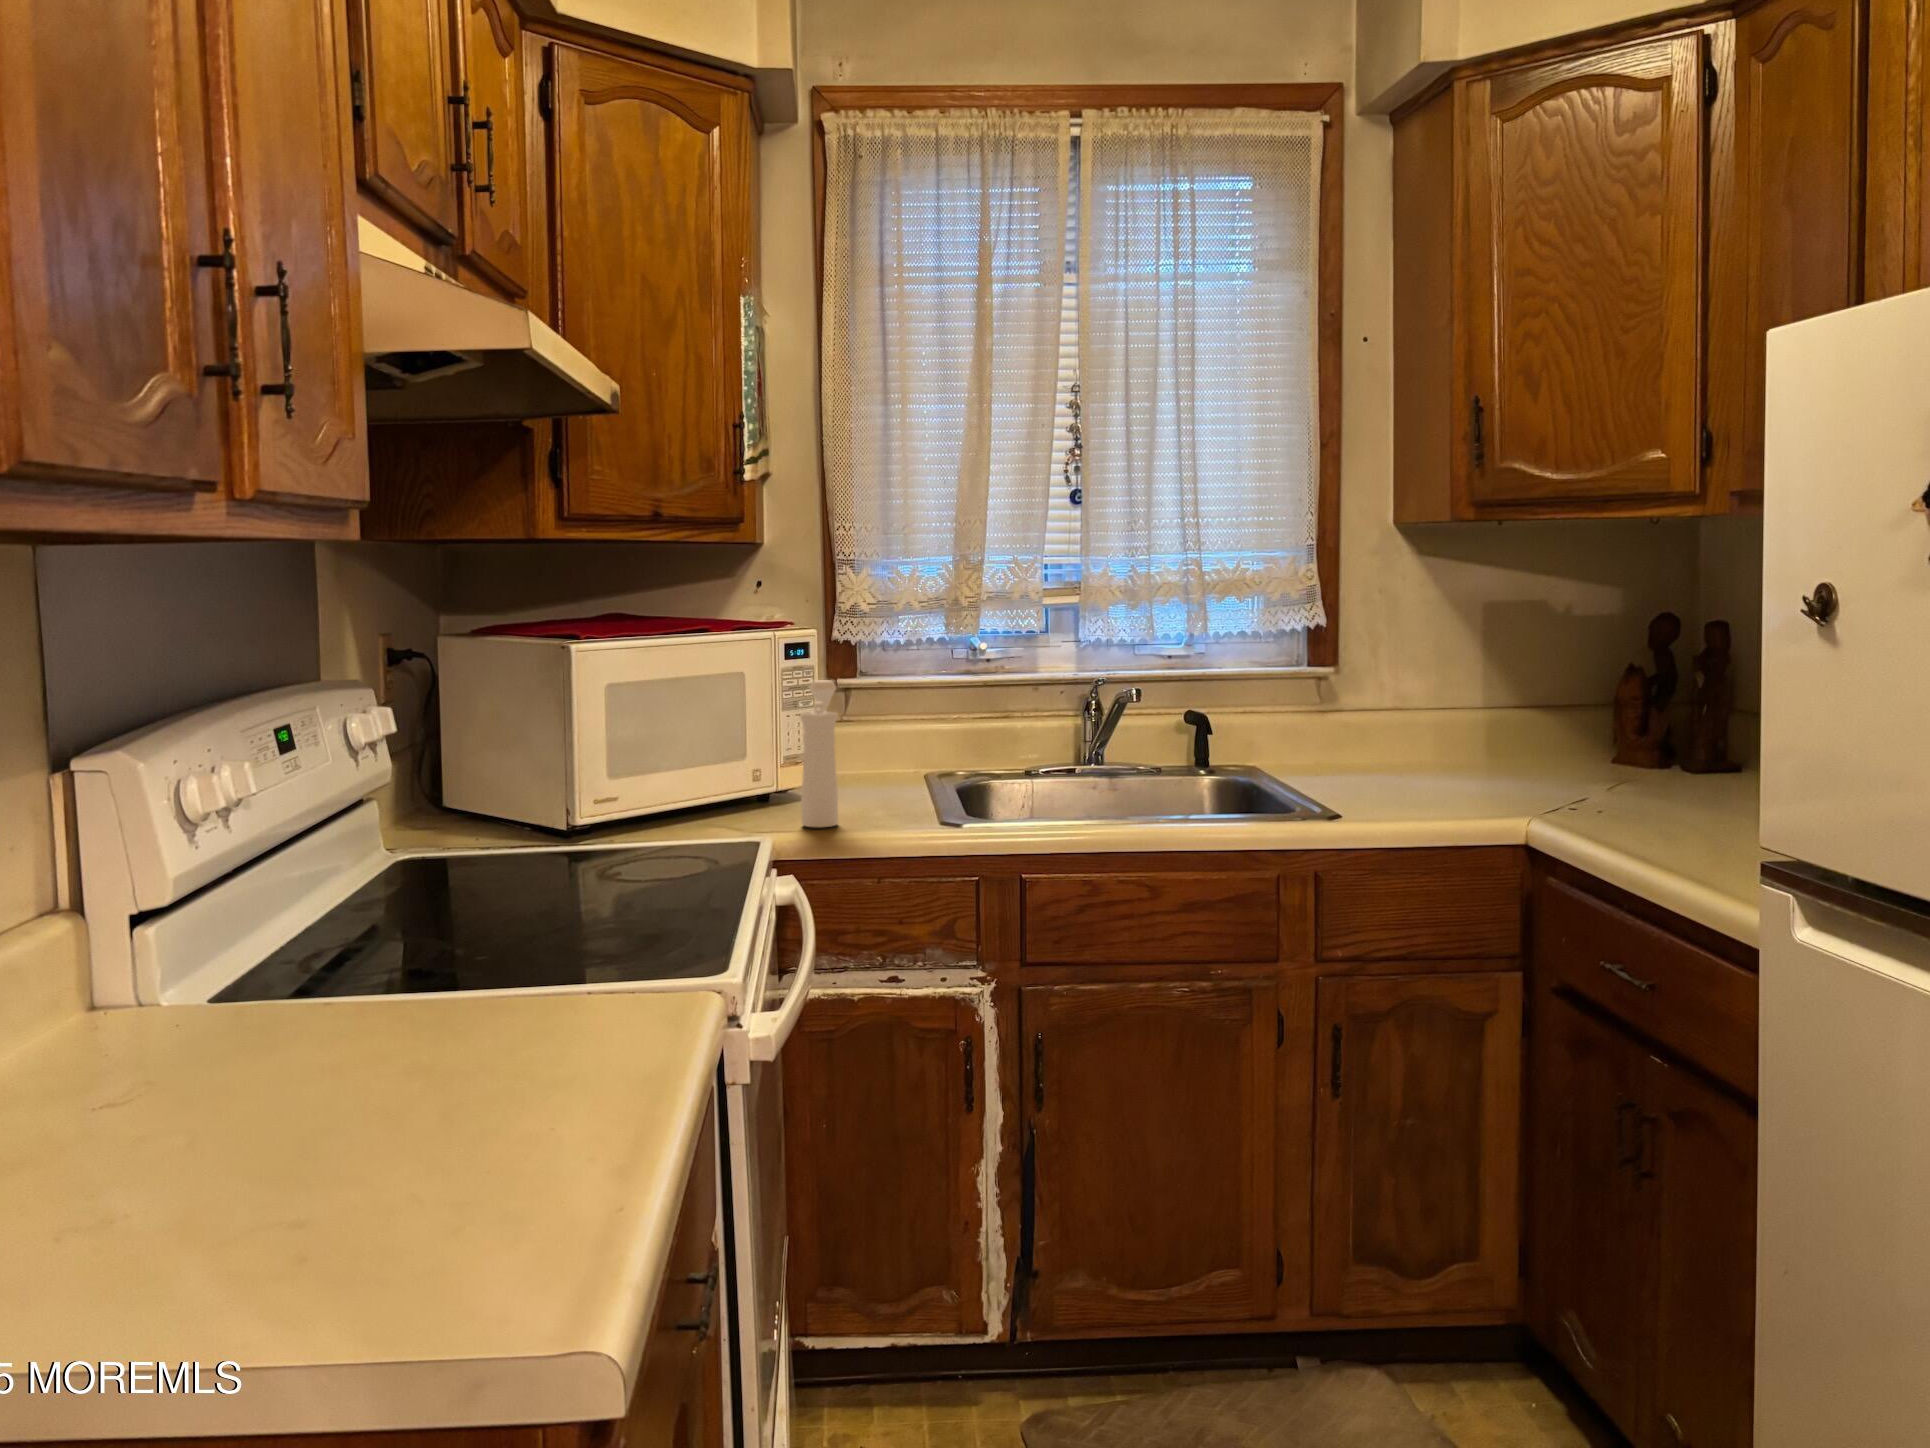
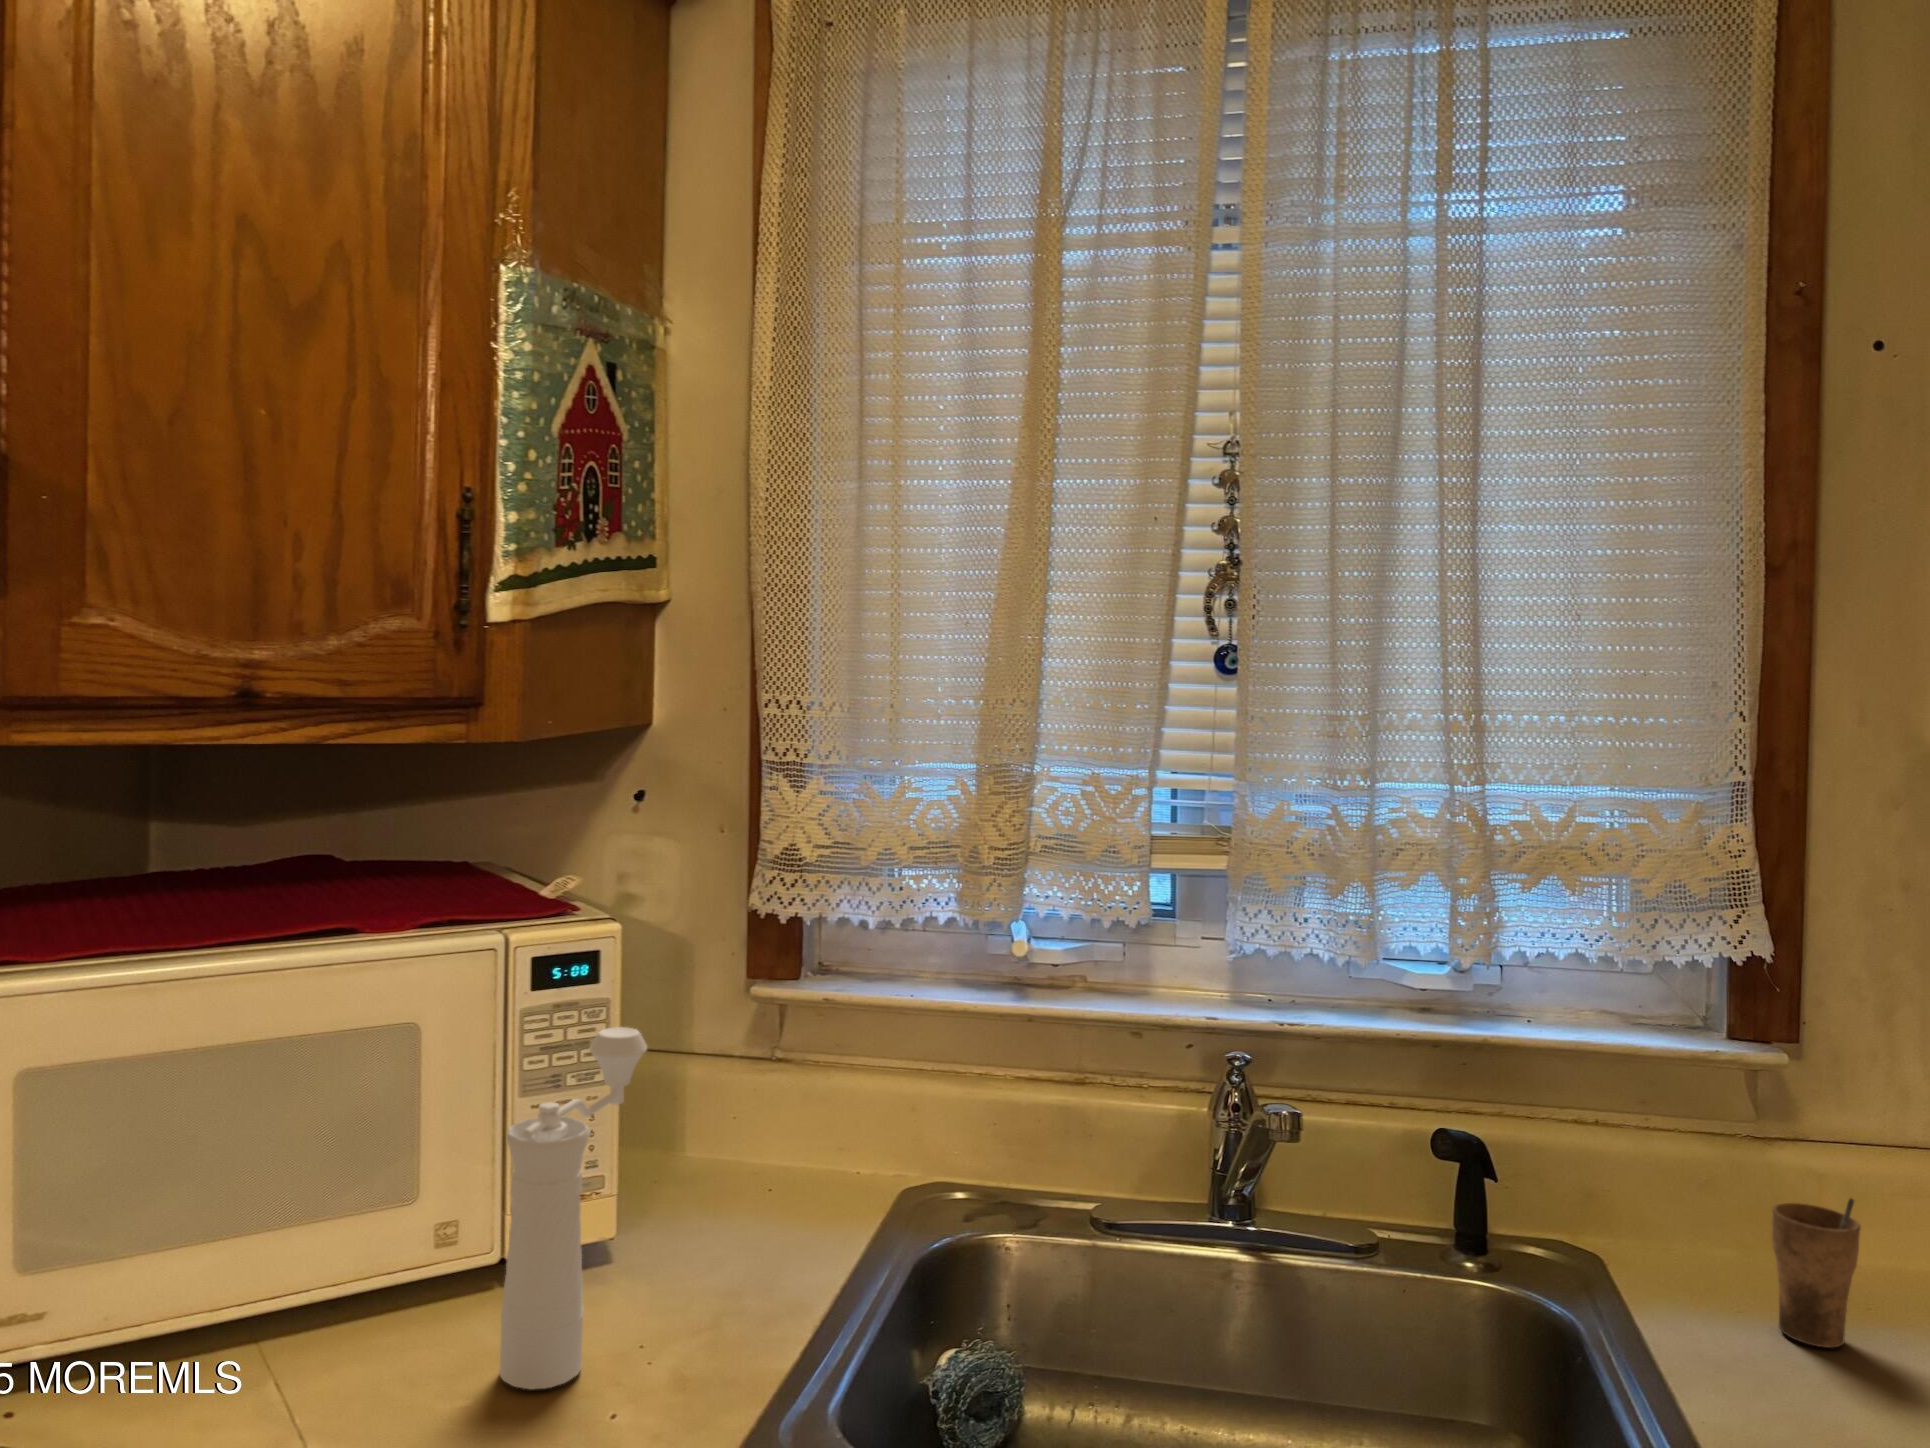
cup: none [1327,717,1361,782] -> present [1772,1198,1861,1348]

